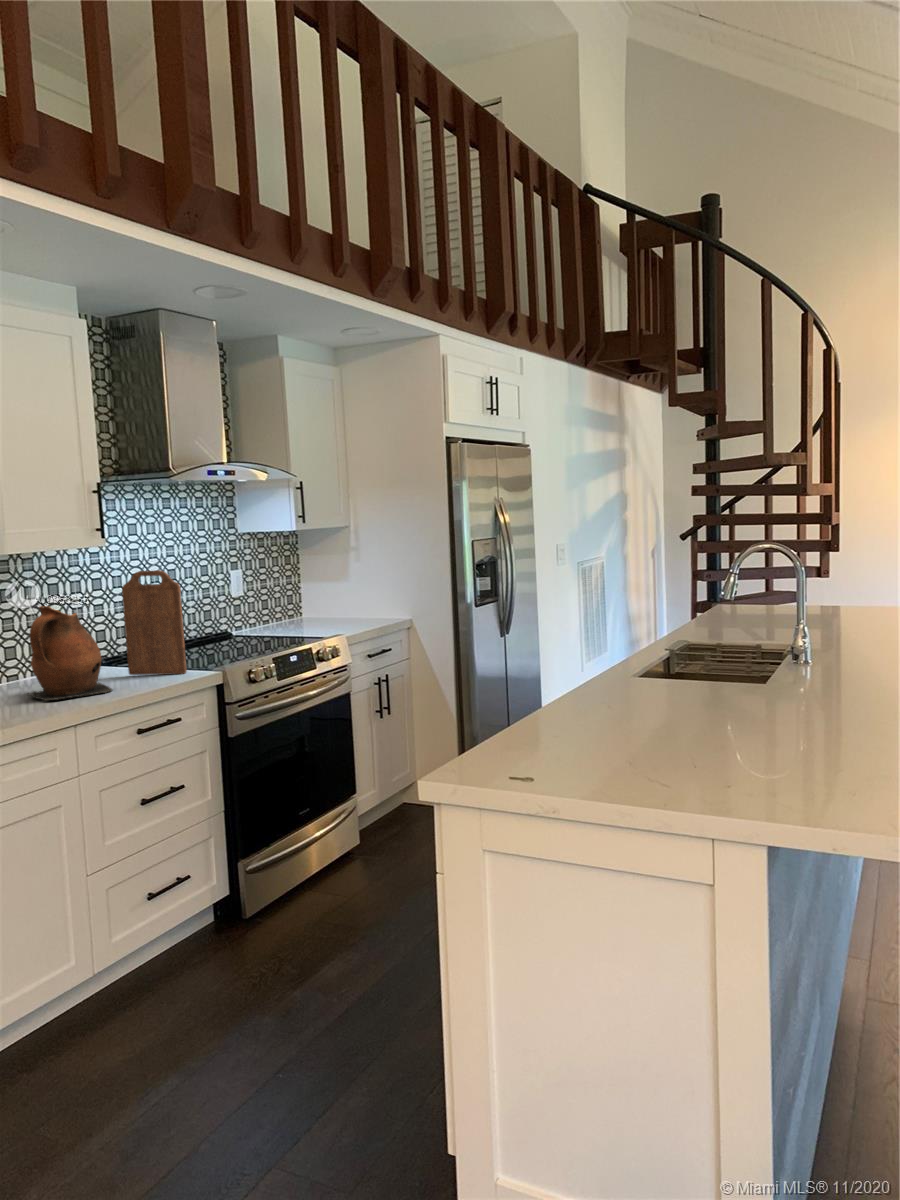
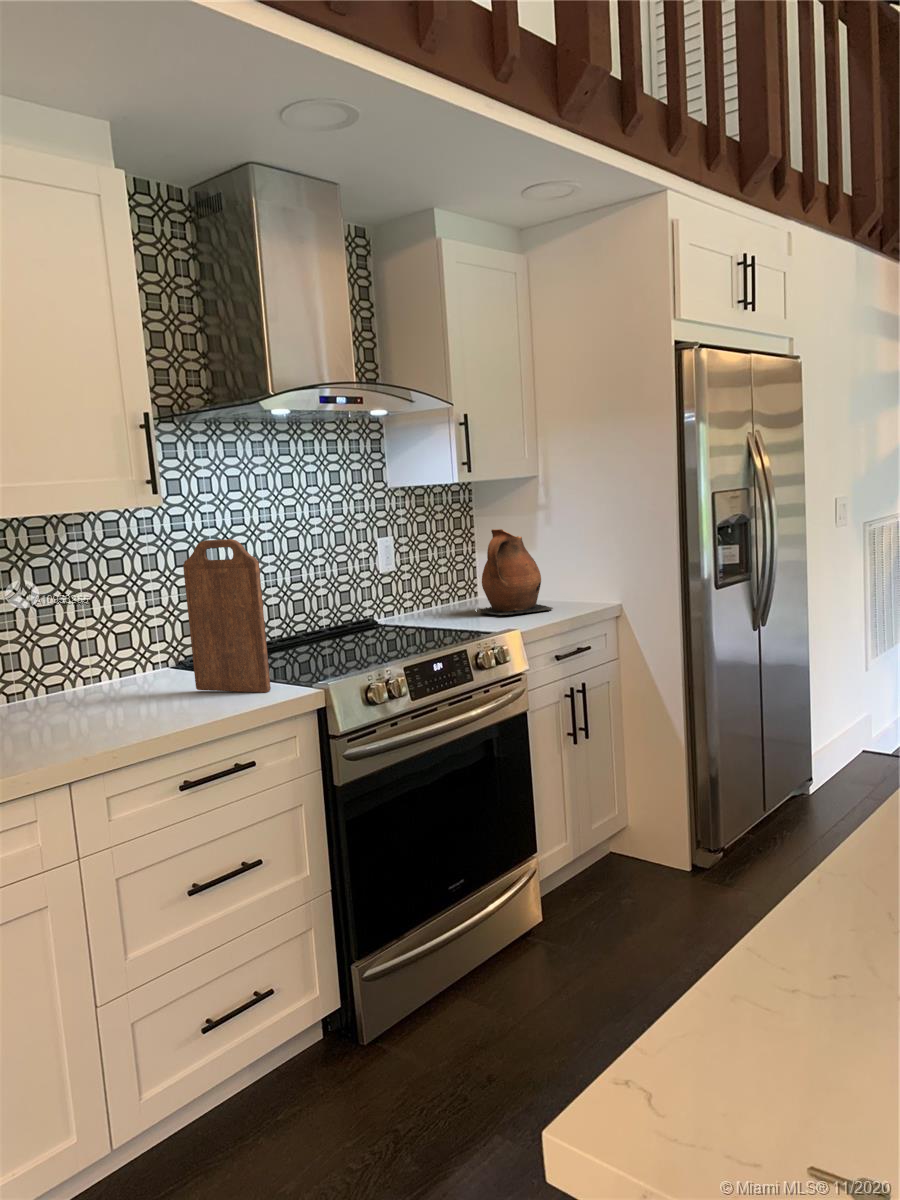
ceramic pitcher: present [30,606,112,701] -> present [479,529,553,615]

